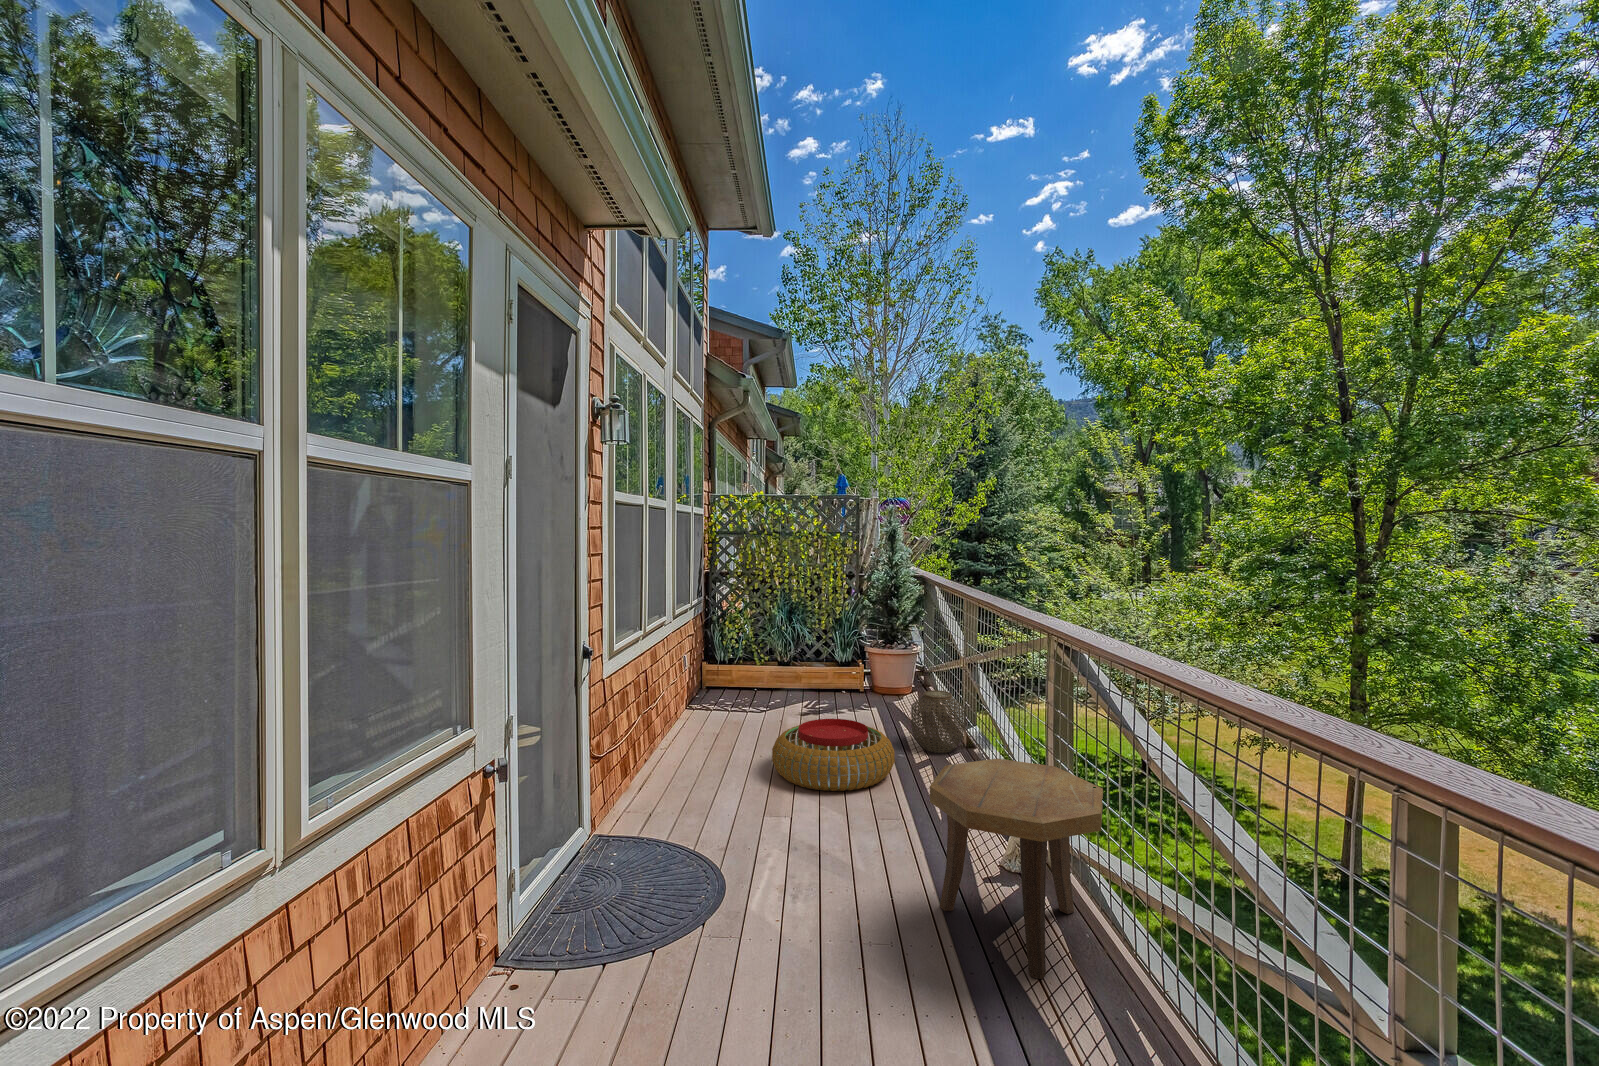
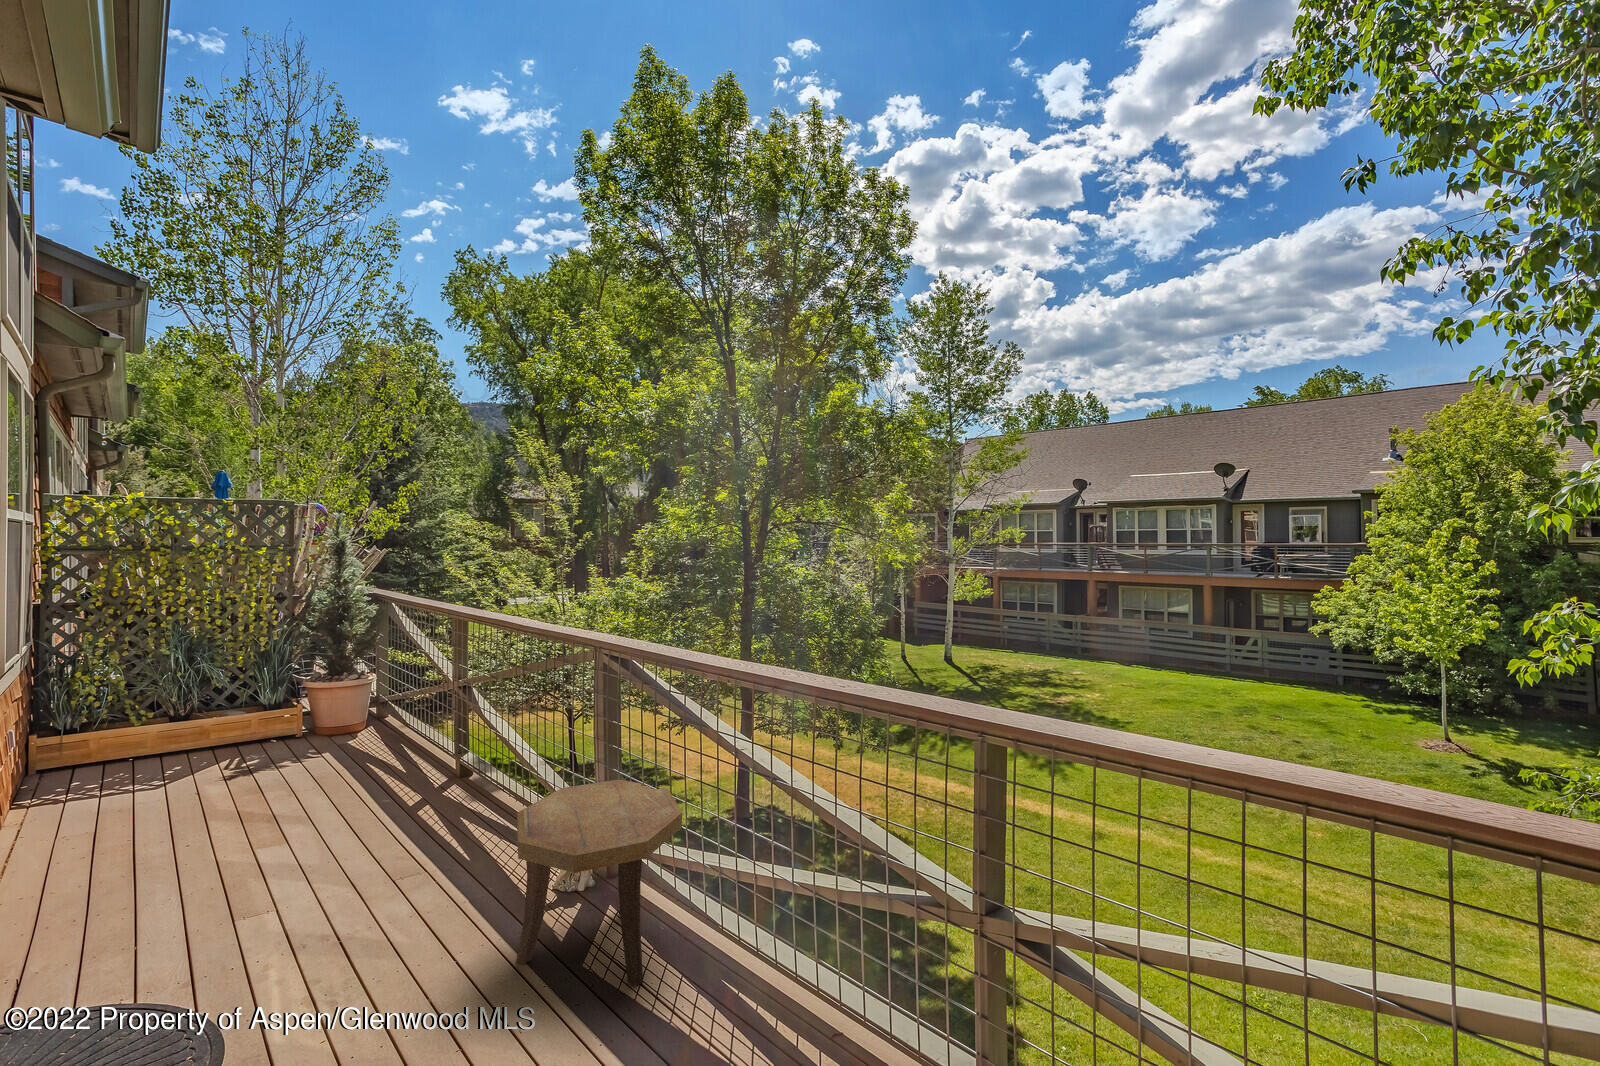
woven basket: present [911,690,965,753] -> none [394,720,461,790]
pouf: present [772,719,895,791] -> none [193,783,391,894]

